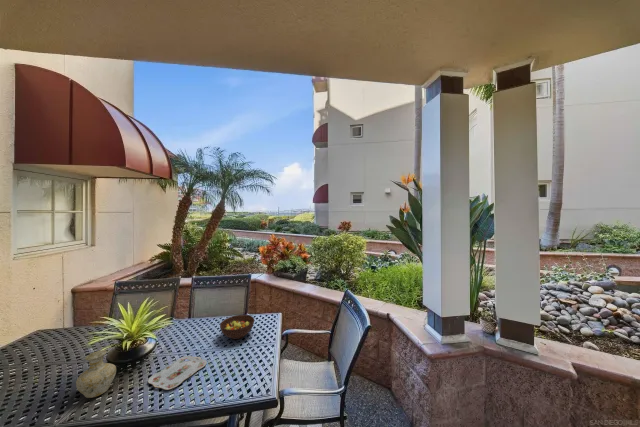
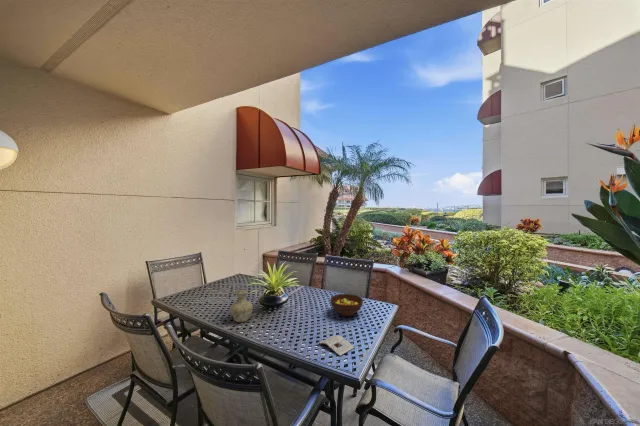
serving tray: present [148,356,207,390] -> none [270,316,313,335]
magazine: none [221,363,259,384] -> present [319,335,354,356]

